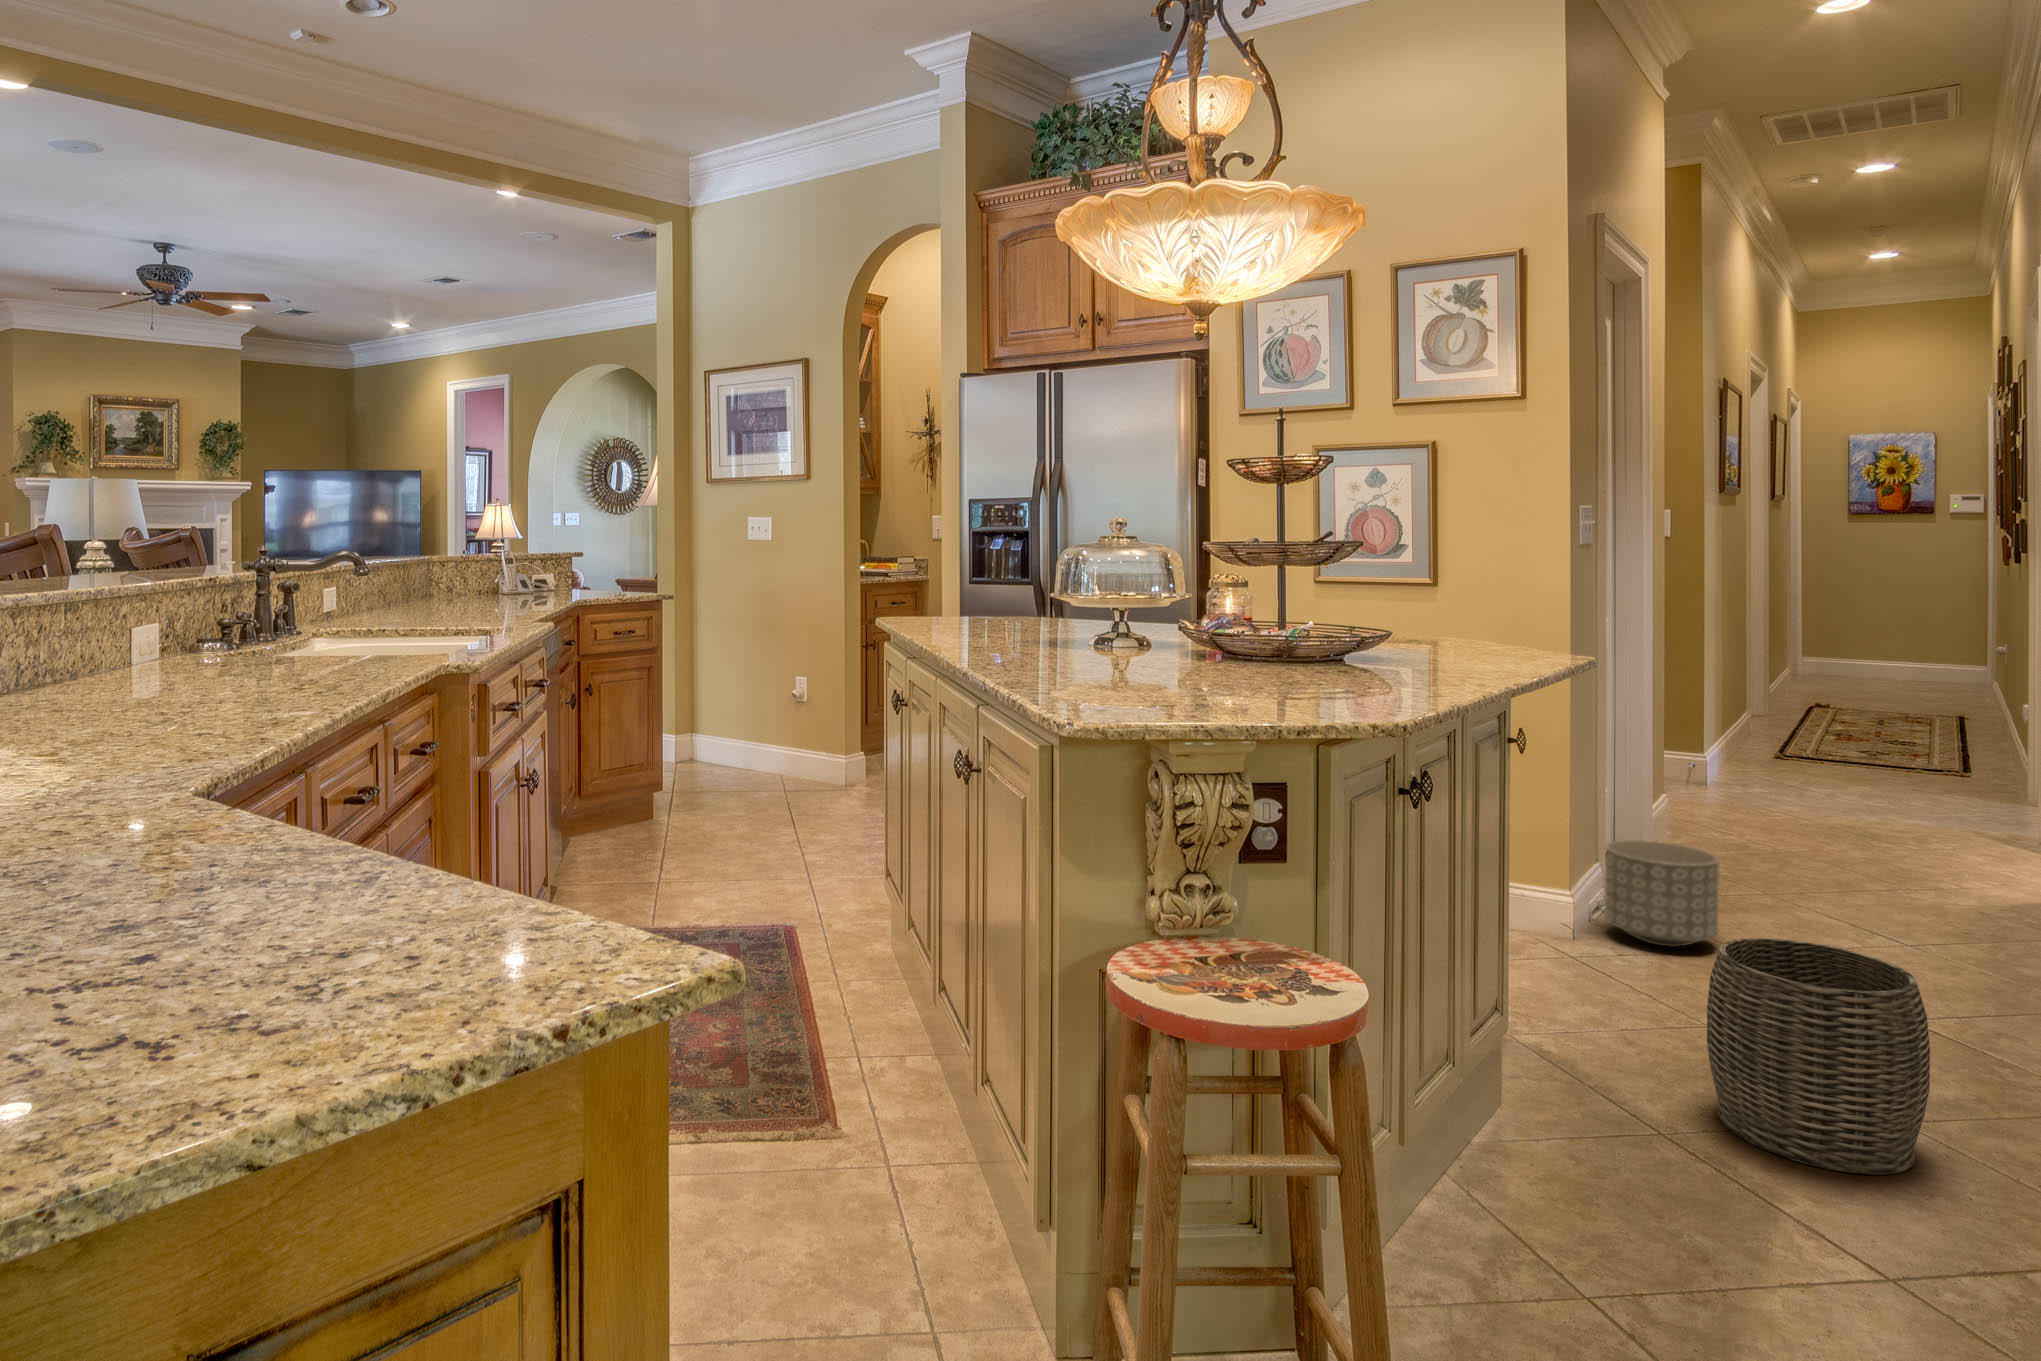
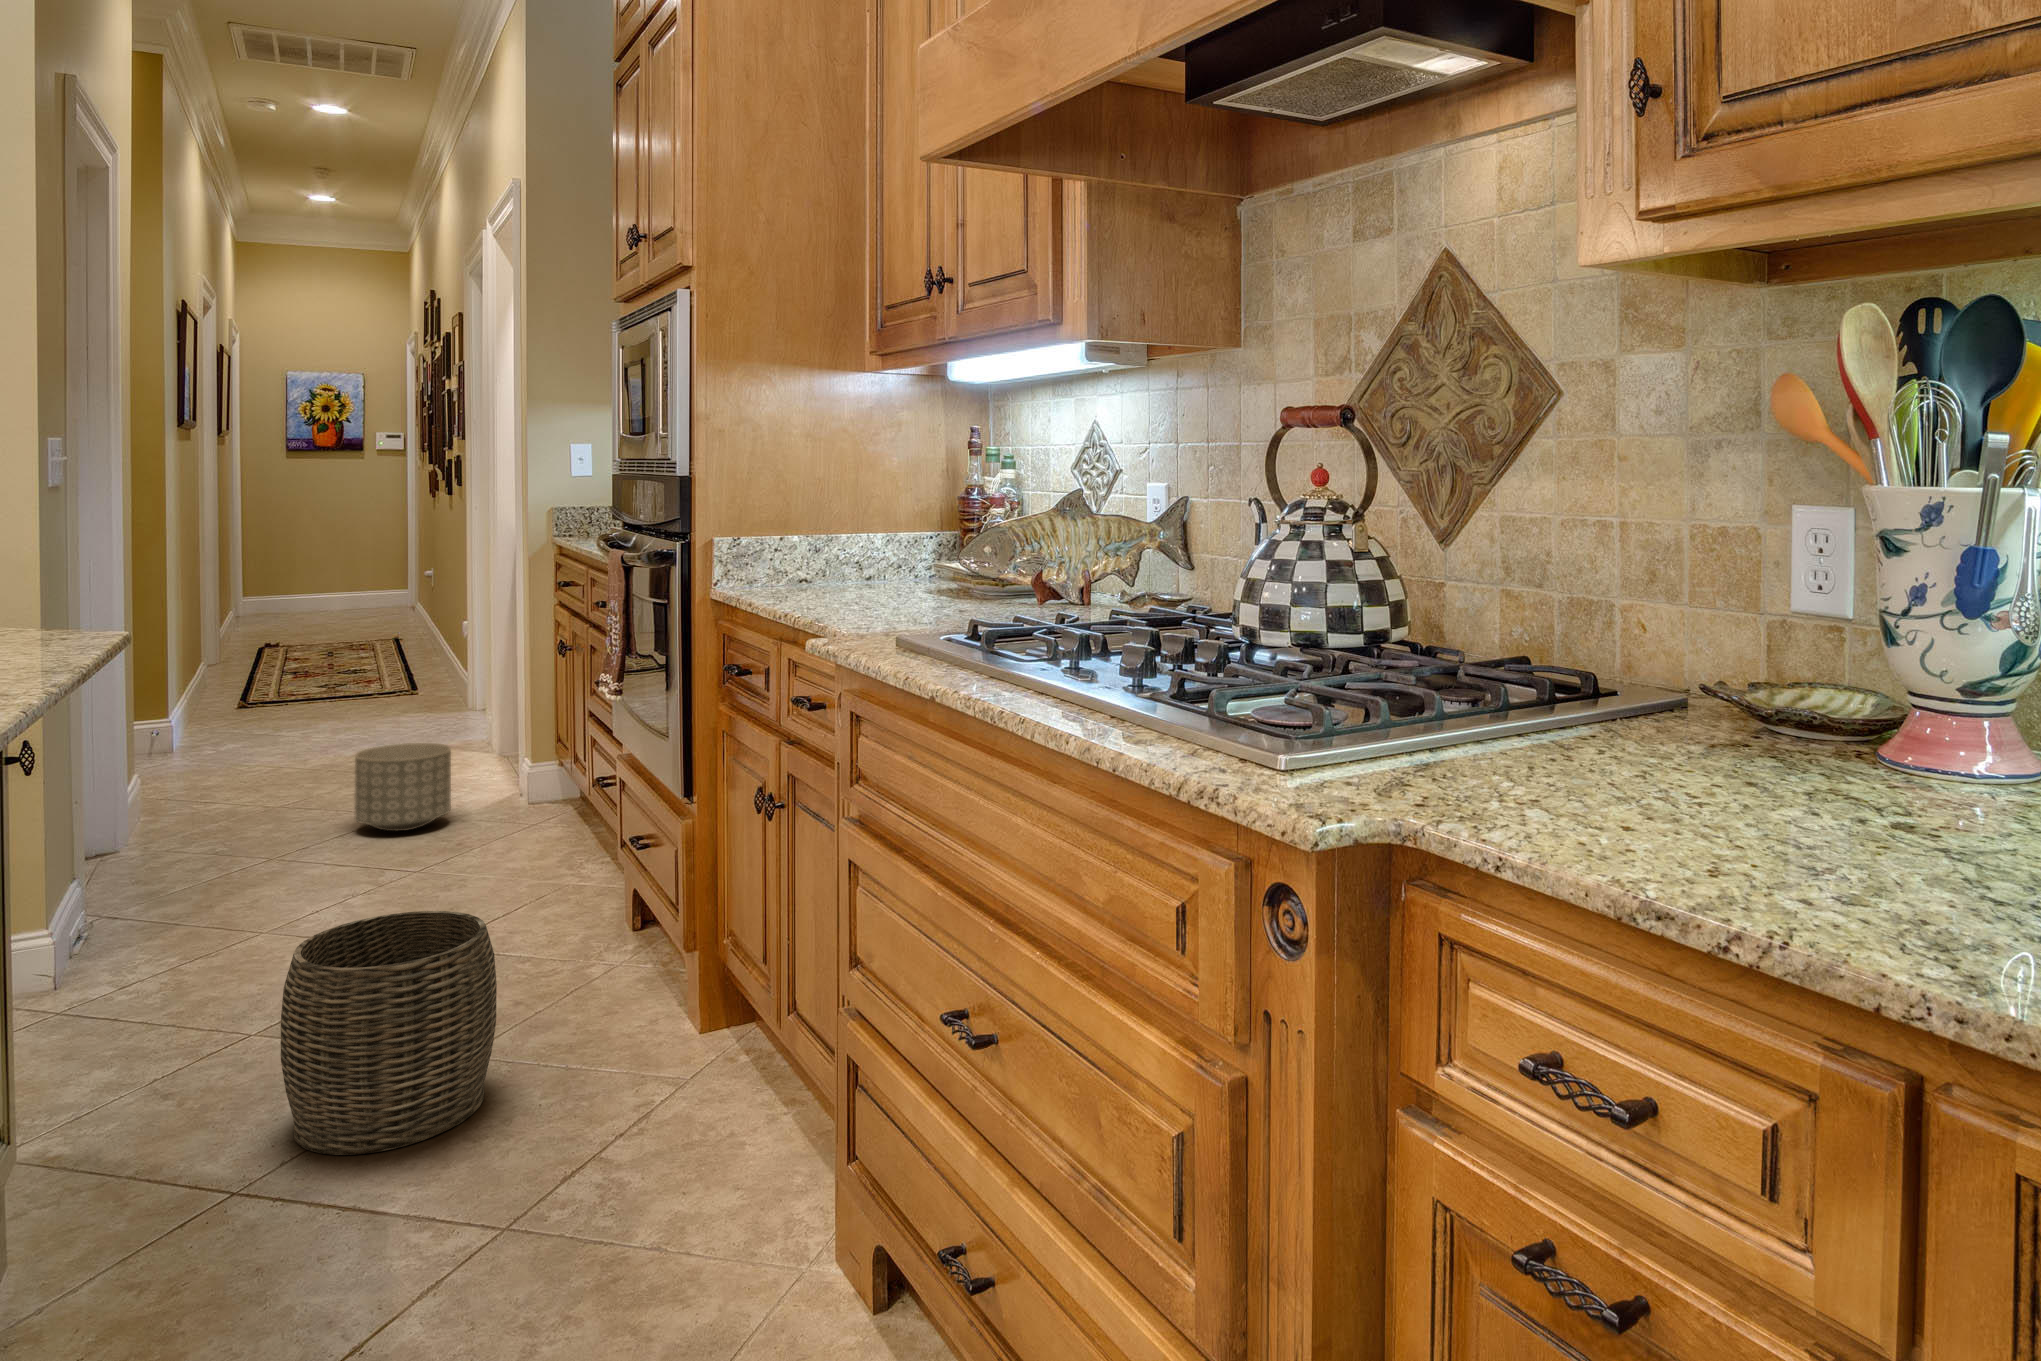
planter: present [1605,840,1719,947] -> present [355,743,451,831]

